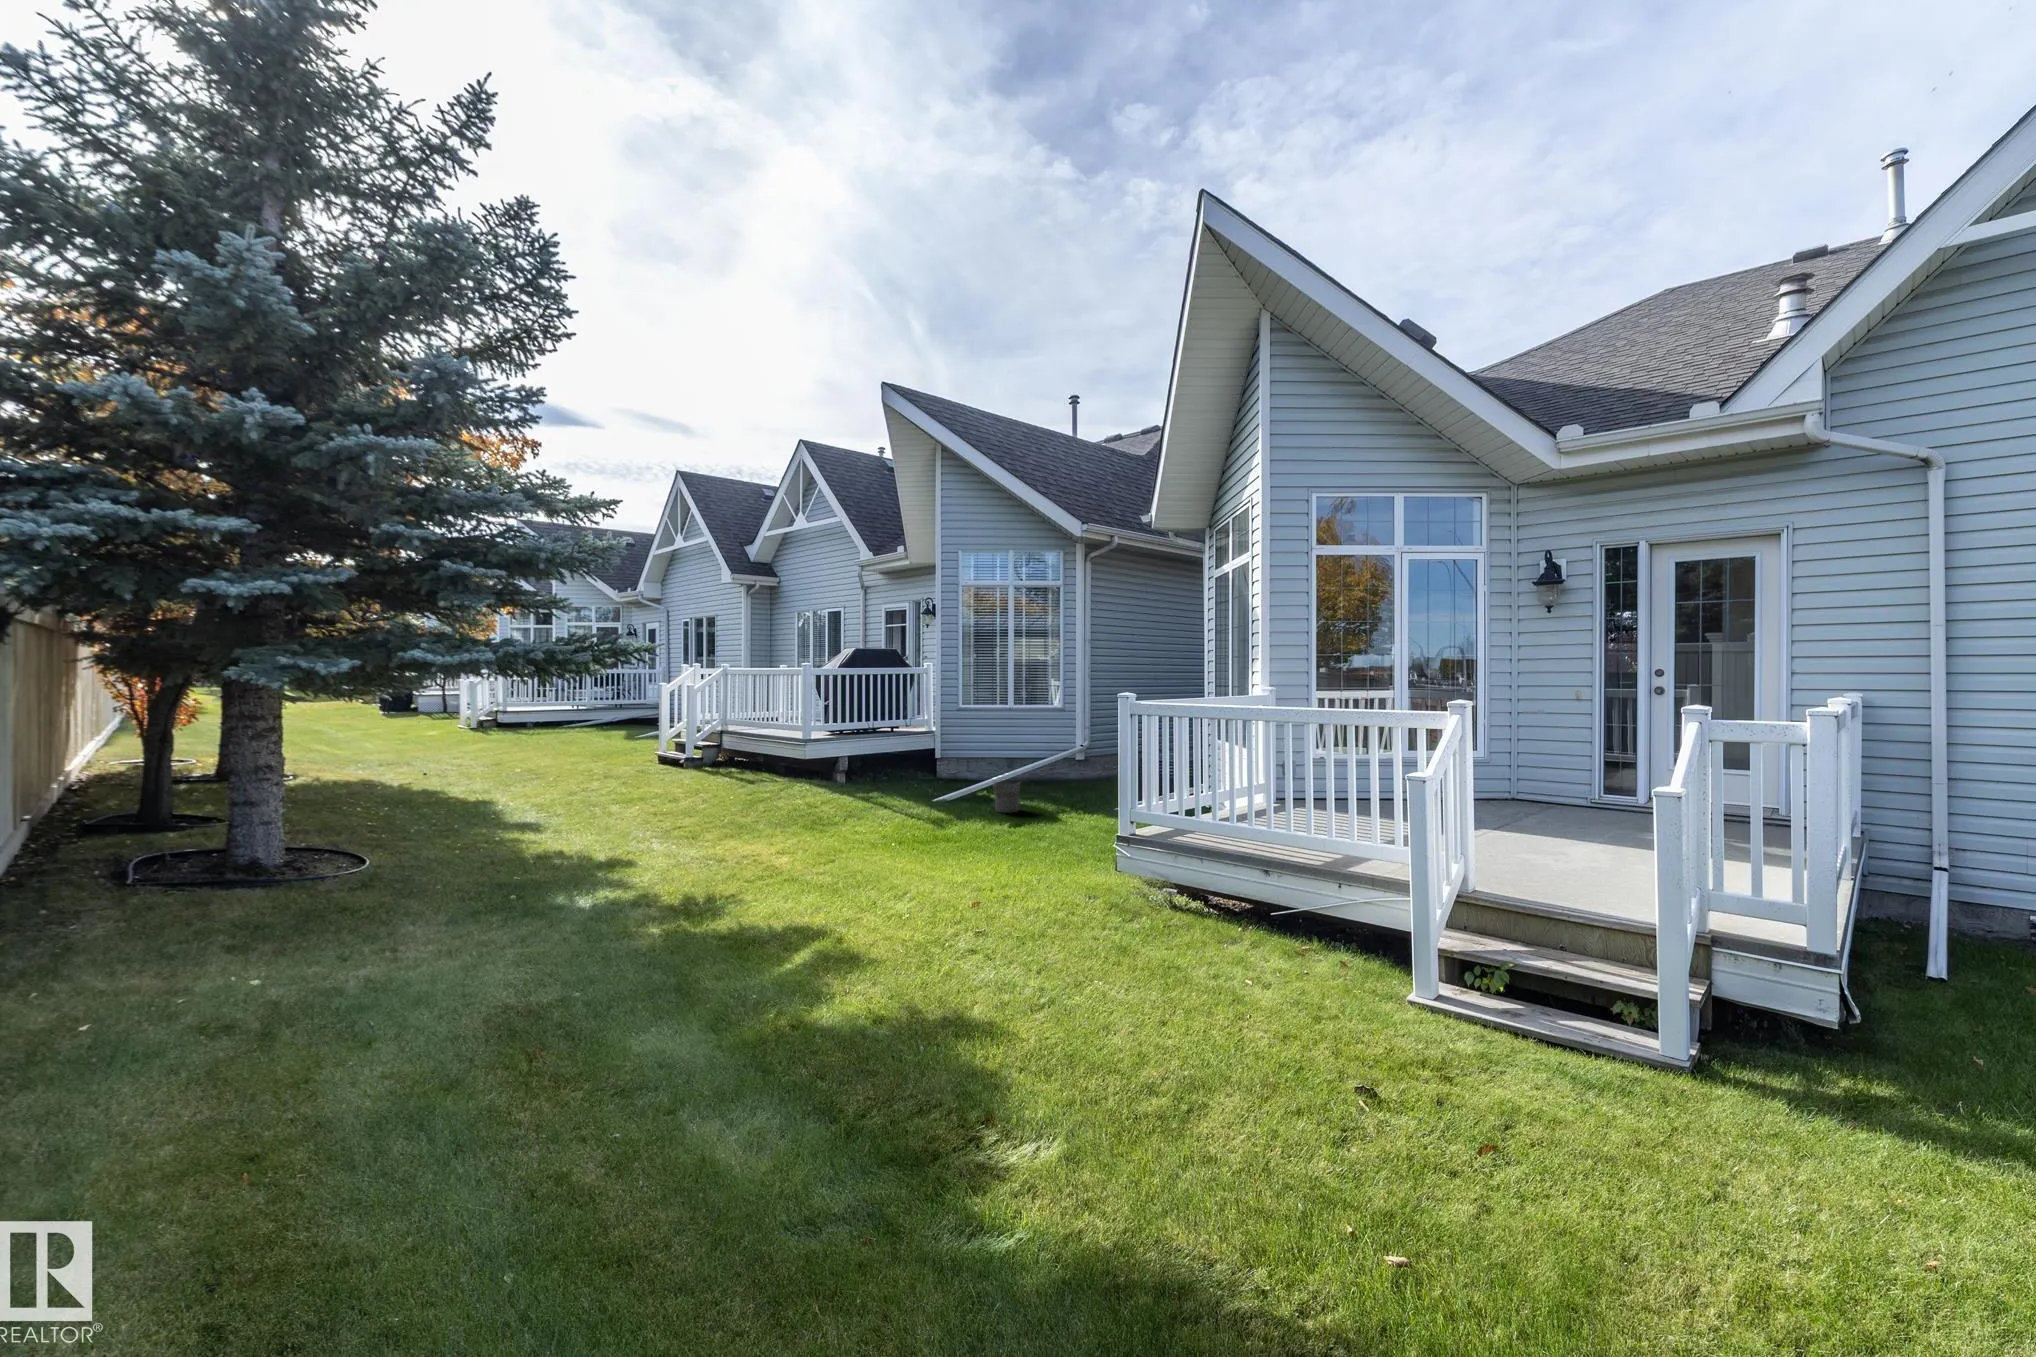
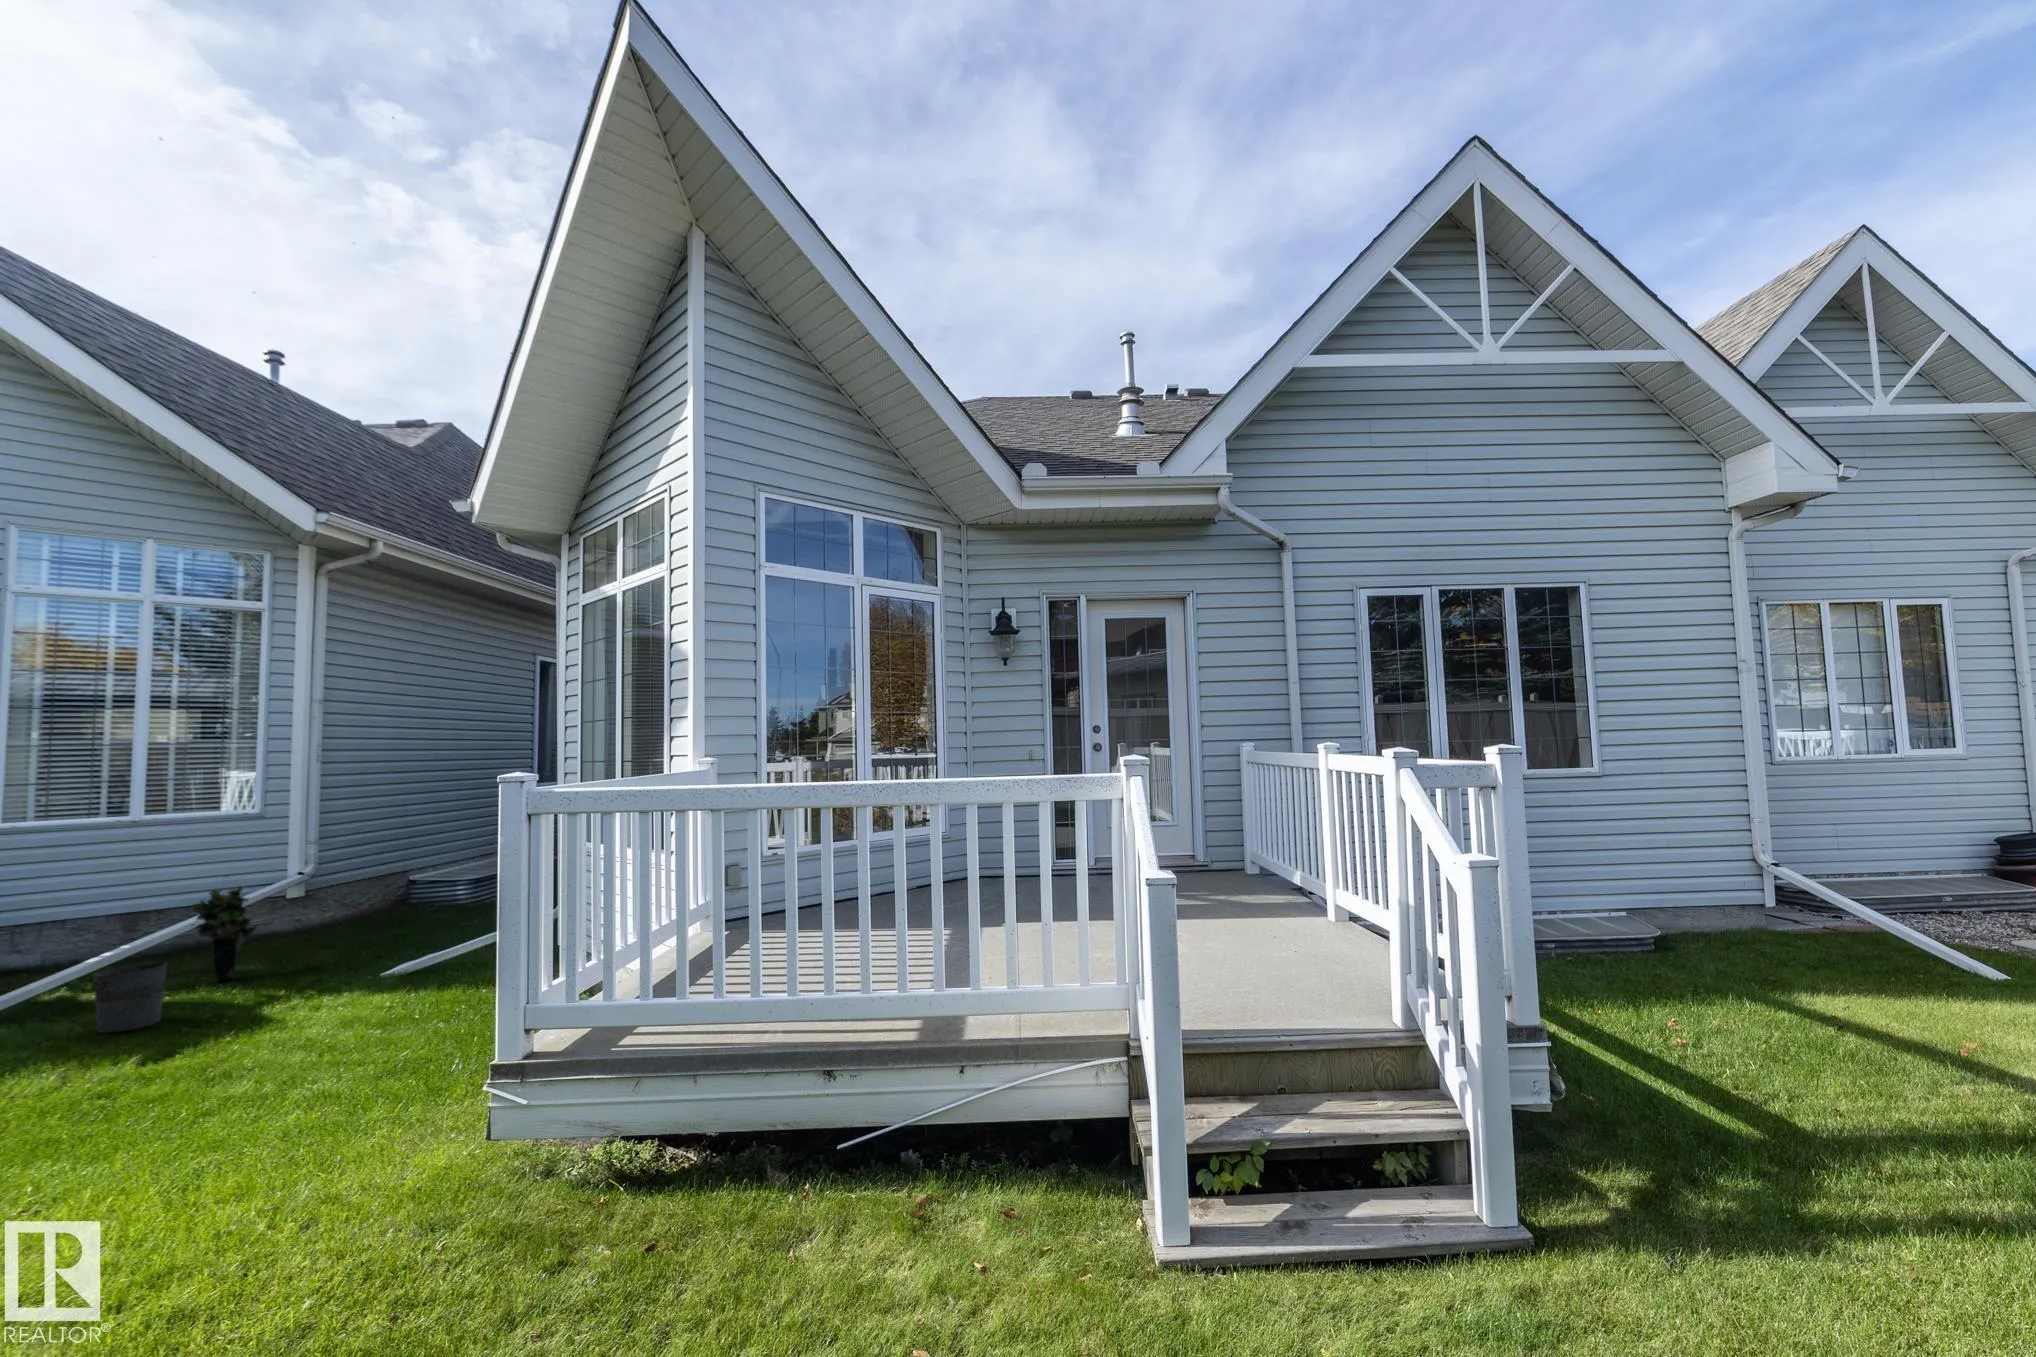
potted plant: none [1031,747,1059,797] -> present [192,886,256,981]

